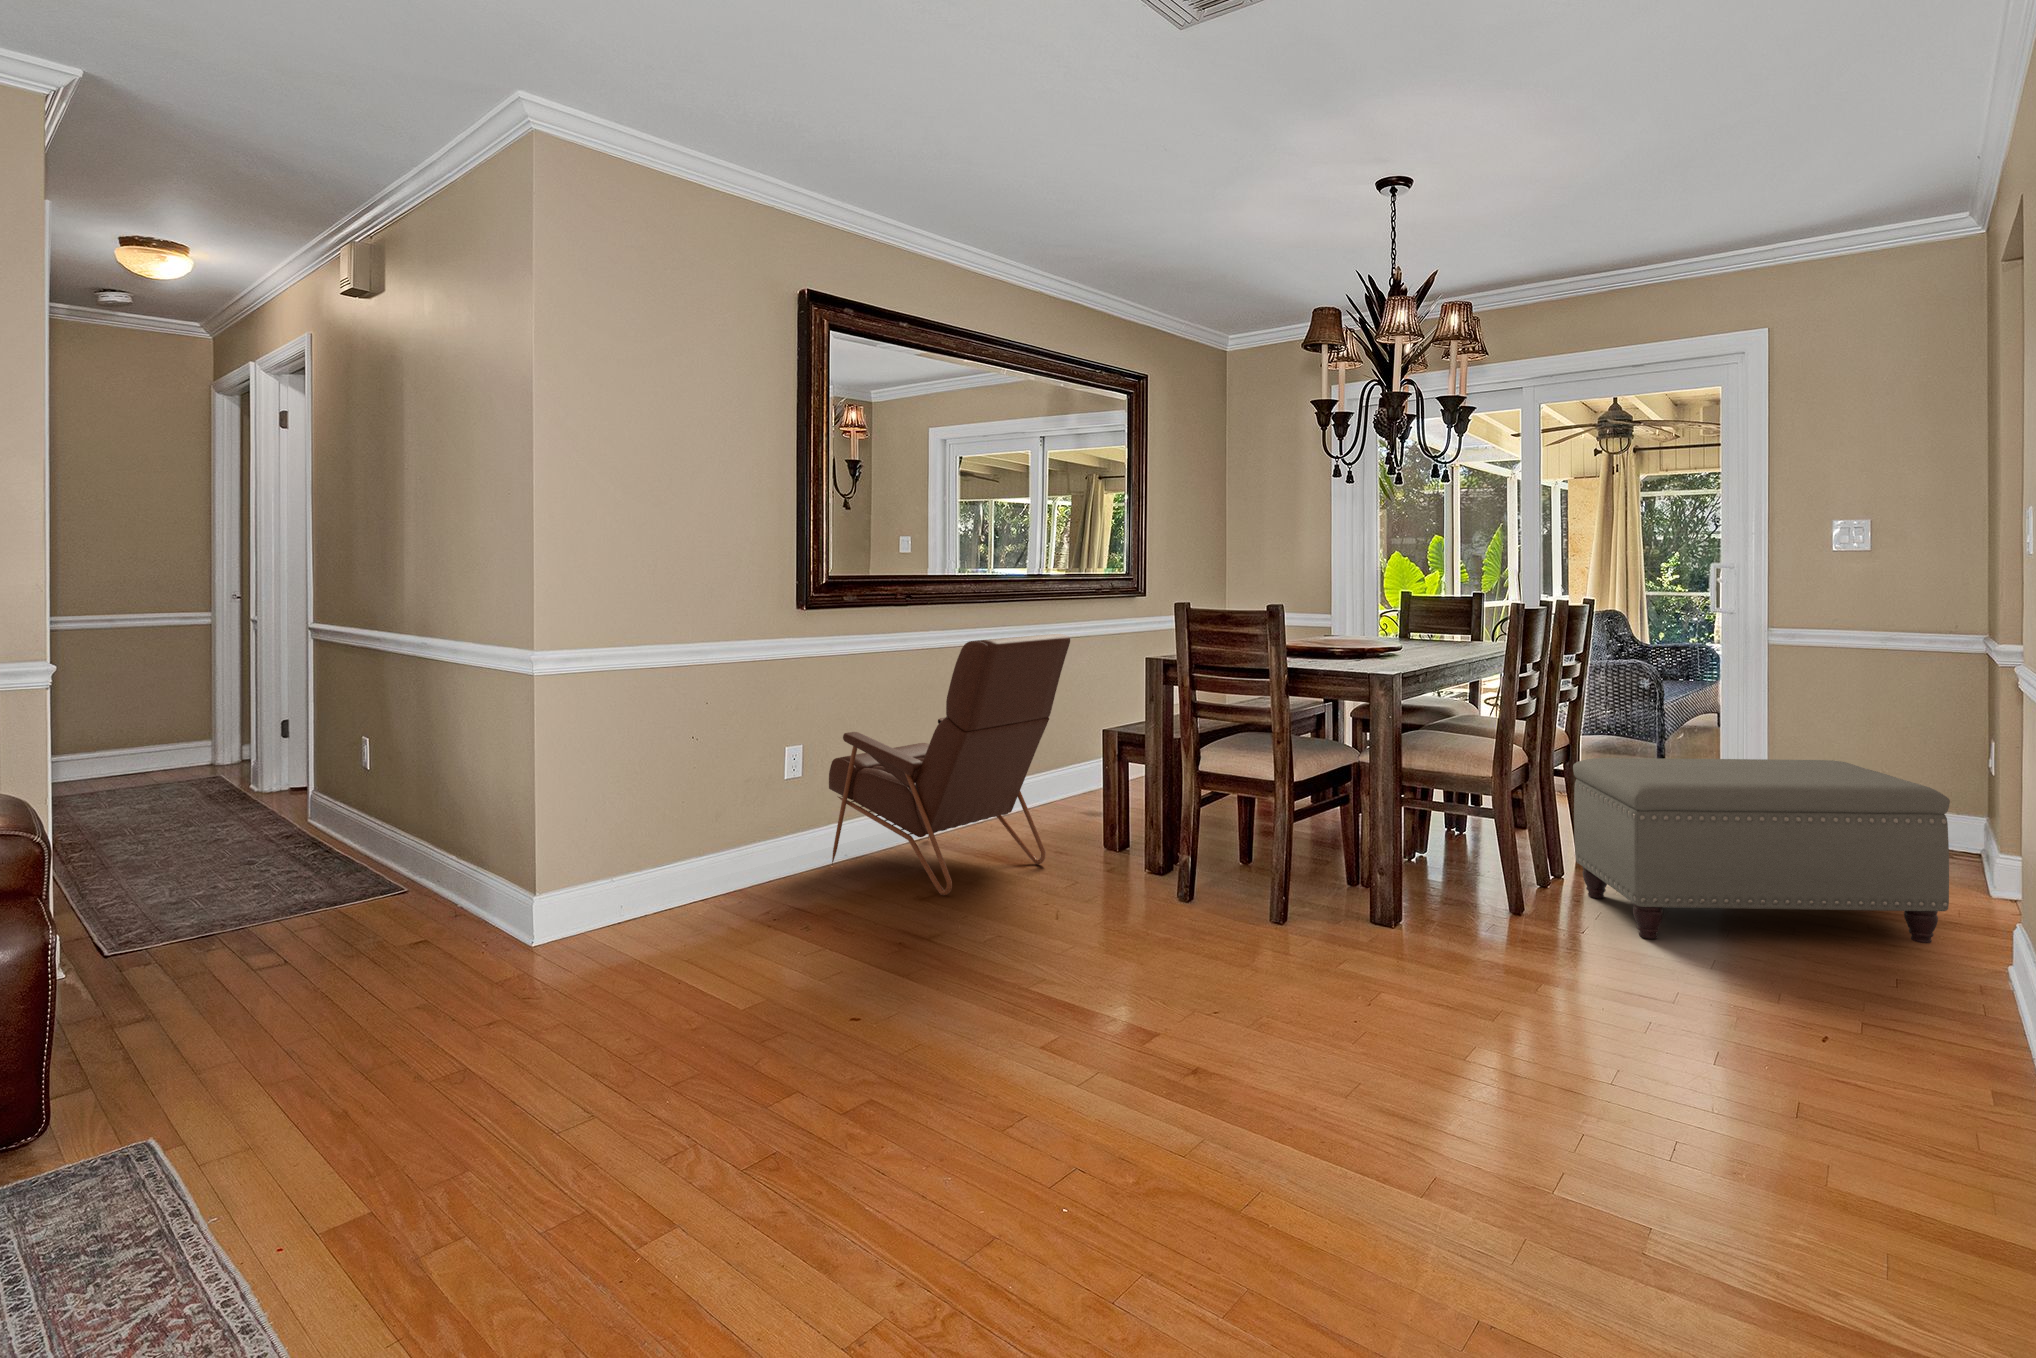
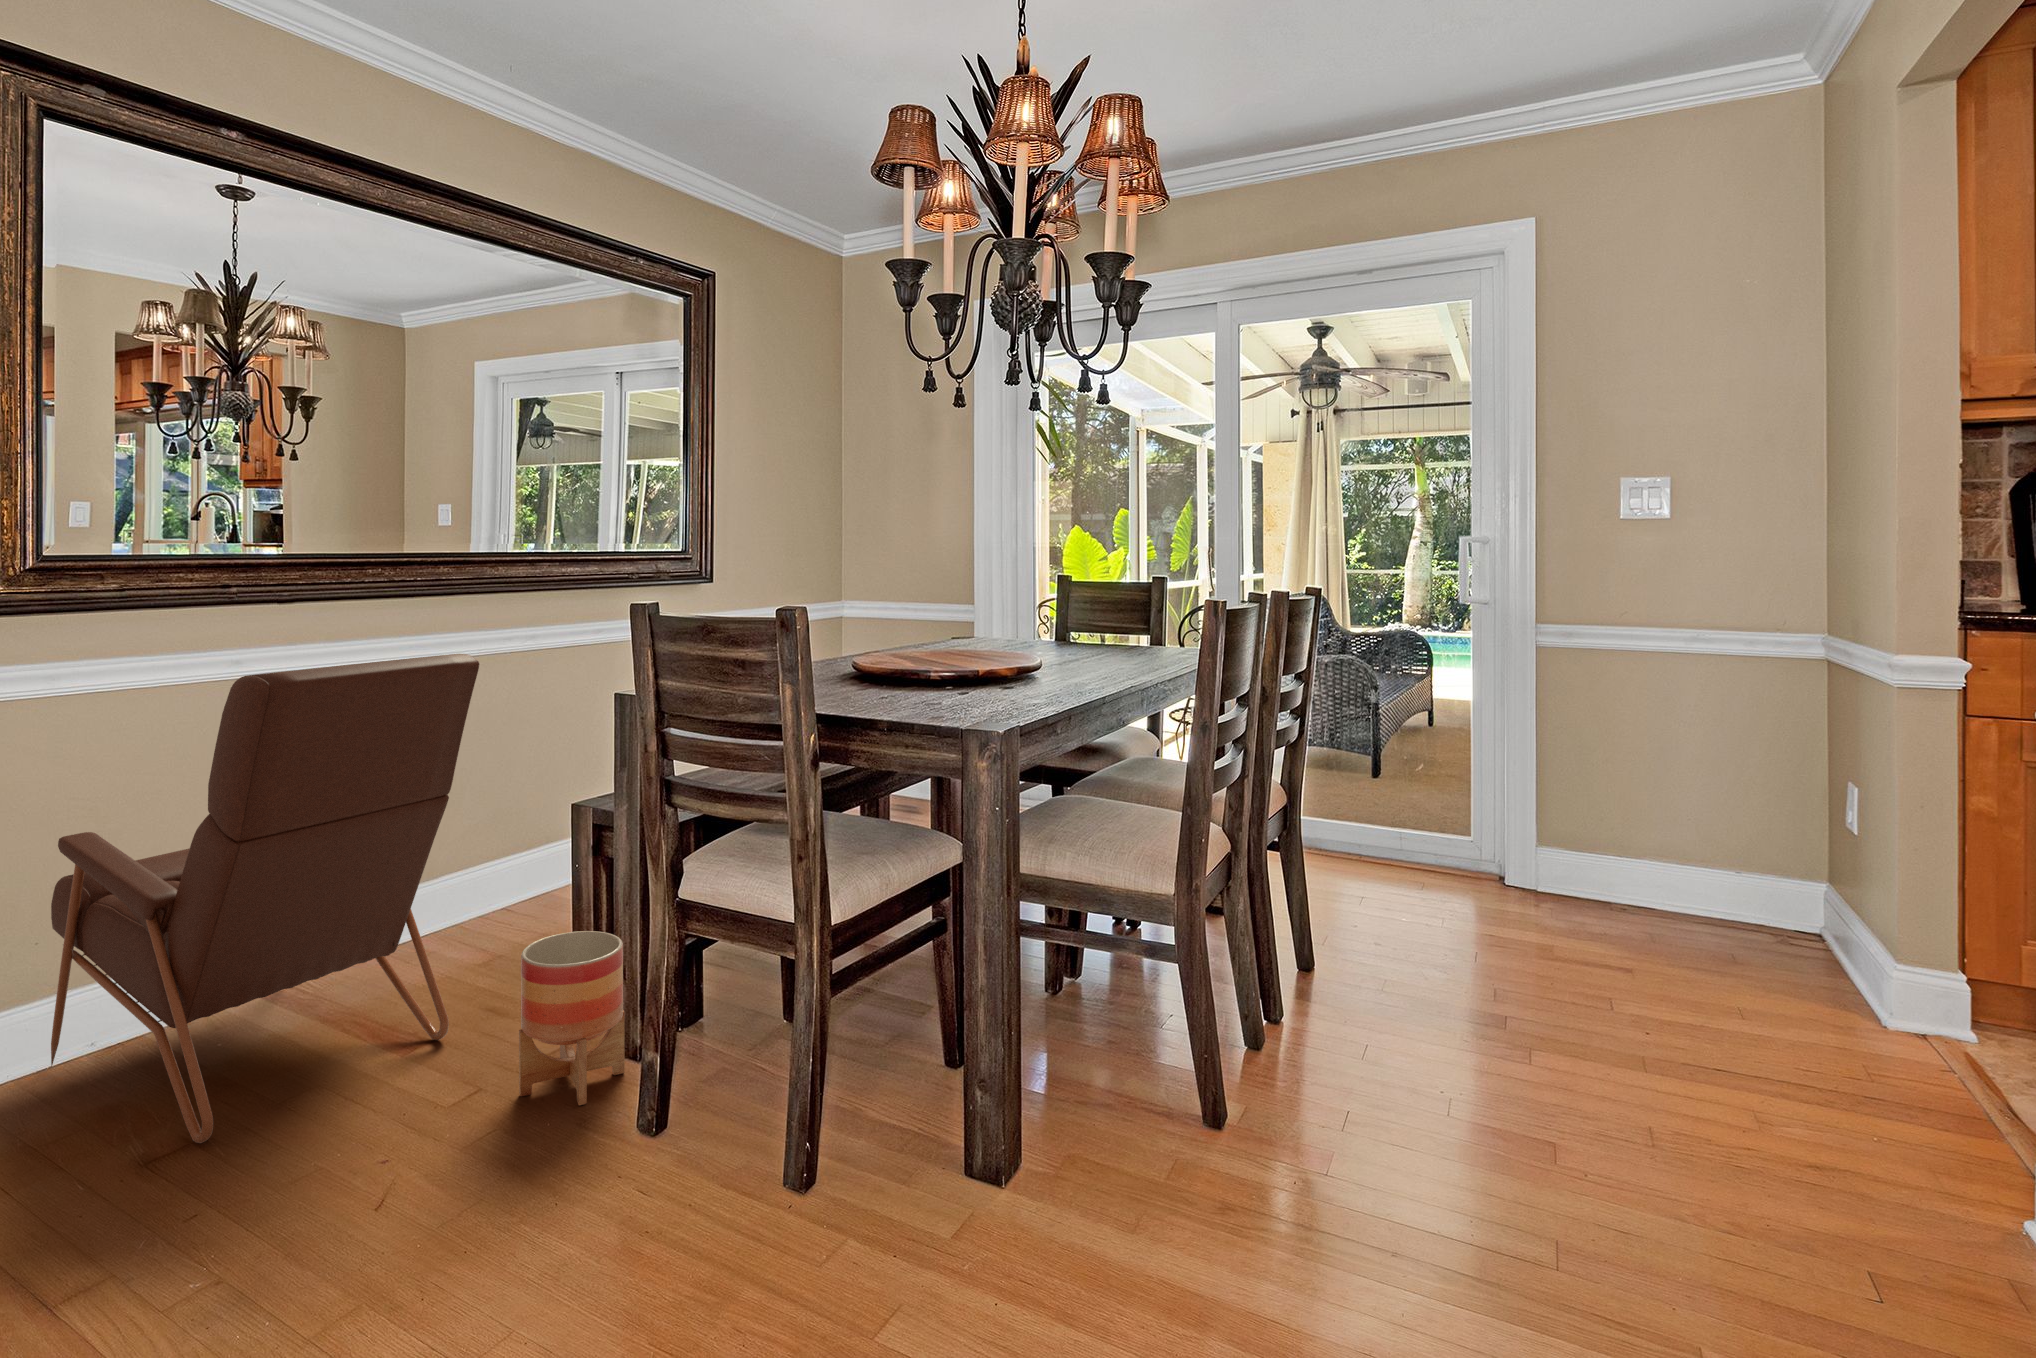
ottoman: present [1573,758,1950,943] -> none [1298,836,1910,1182]
planter: none [1103,799,1159,892] -> present [519,931,625,1105]

